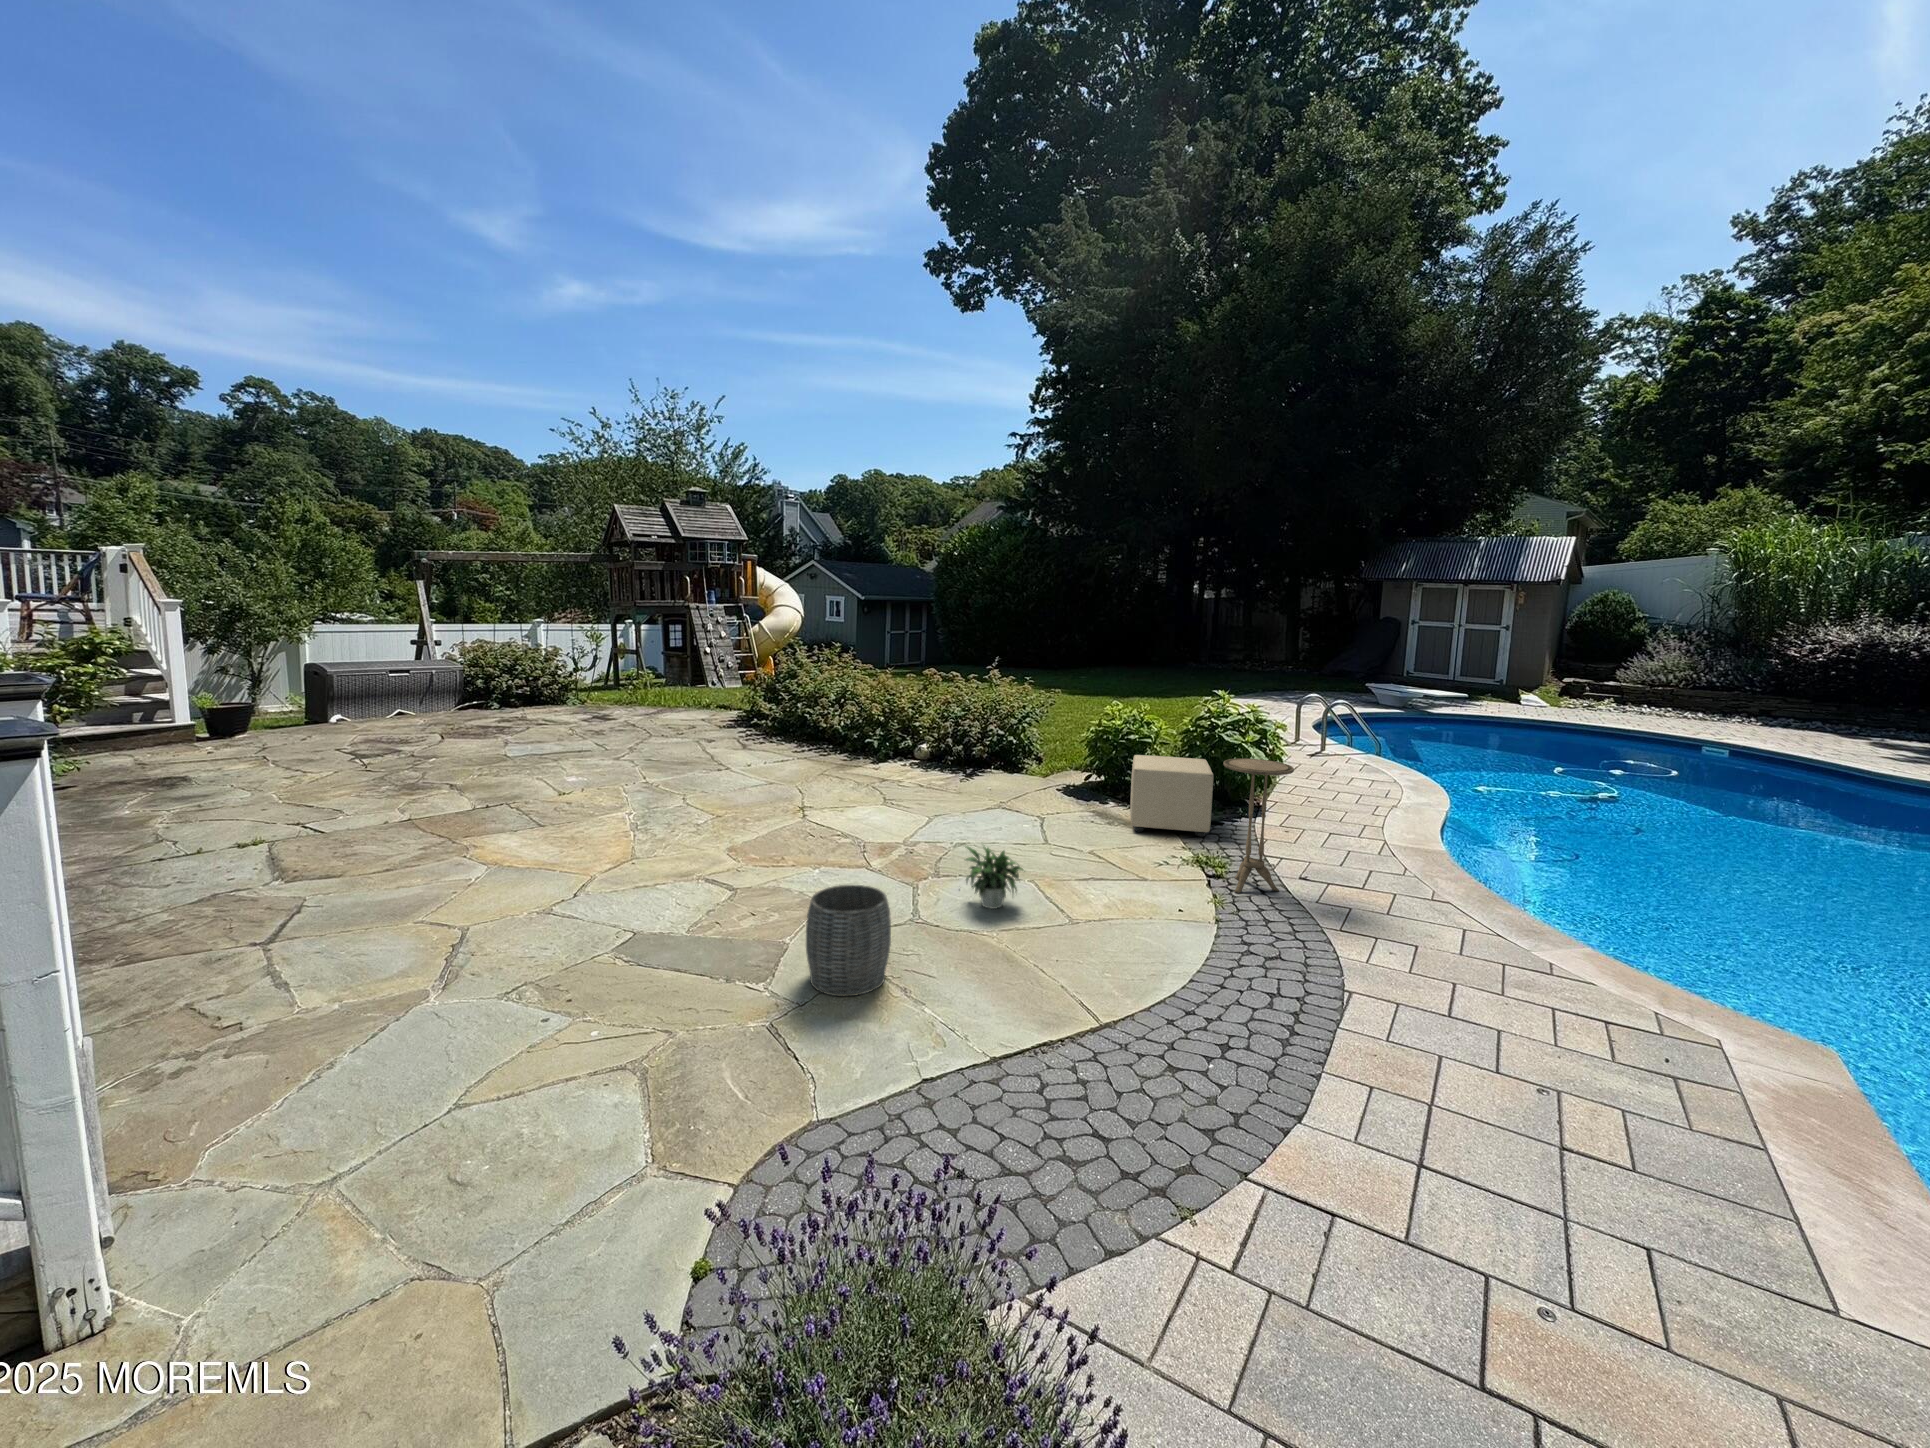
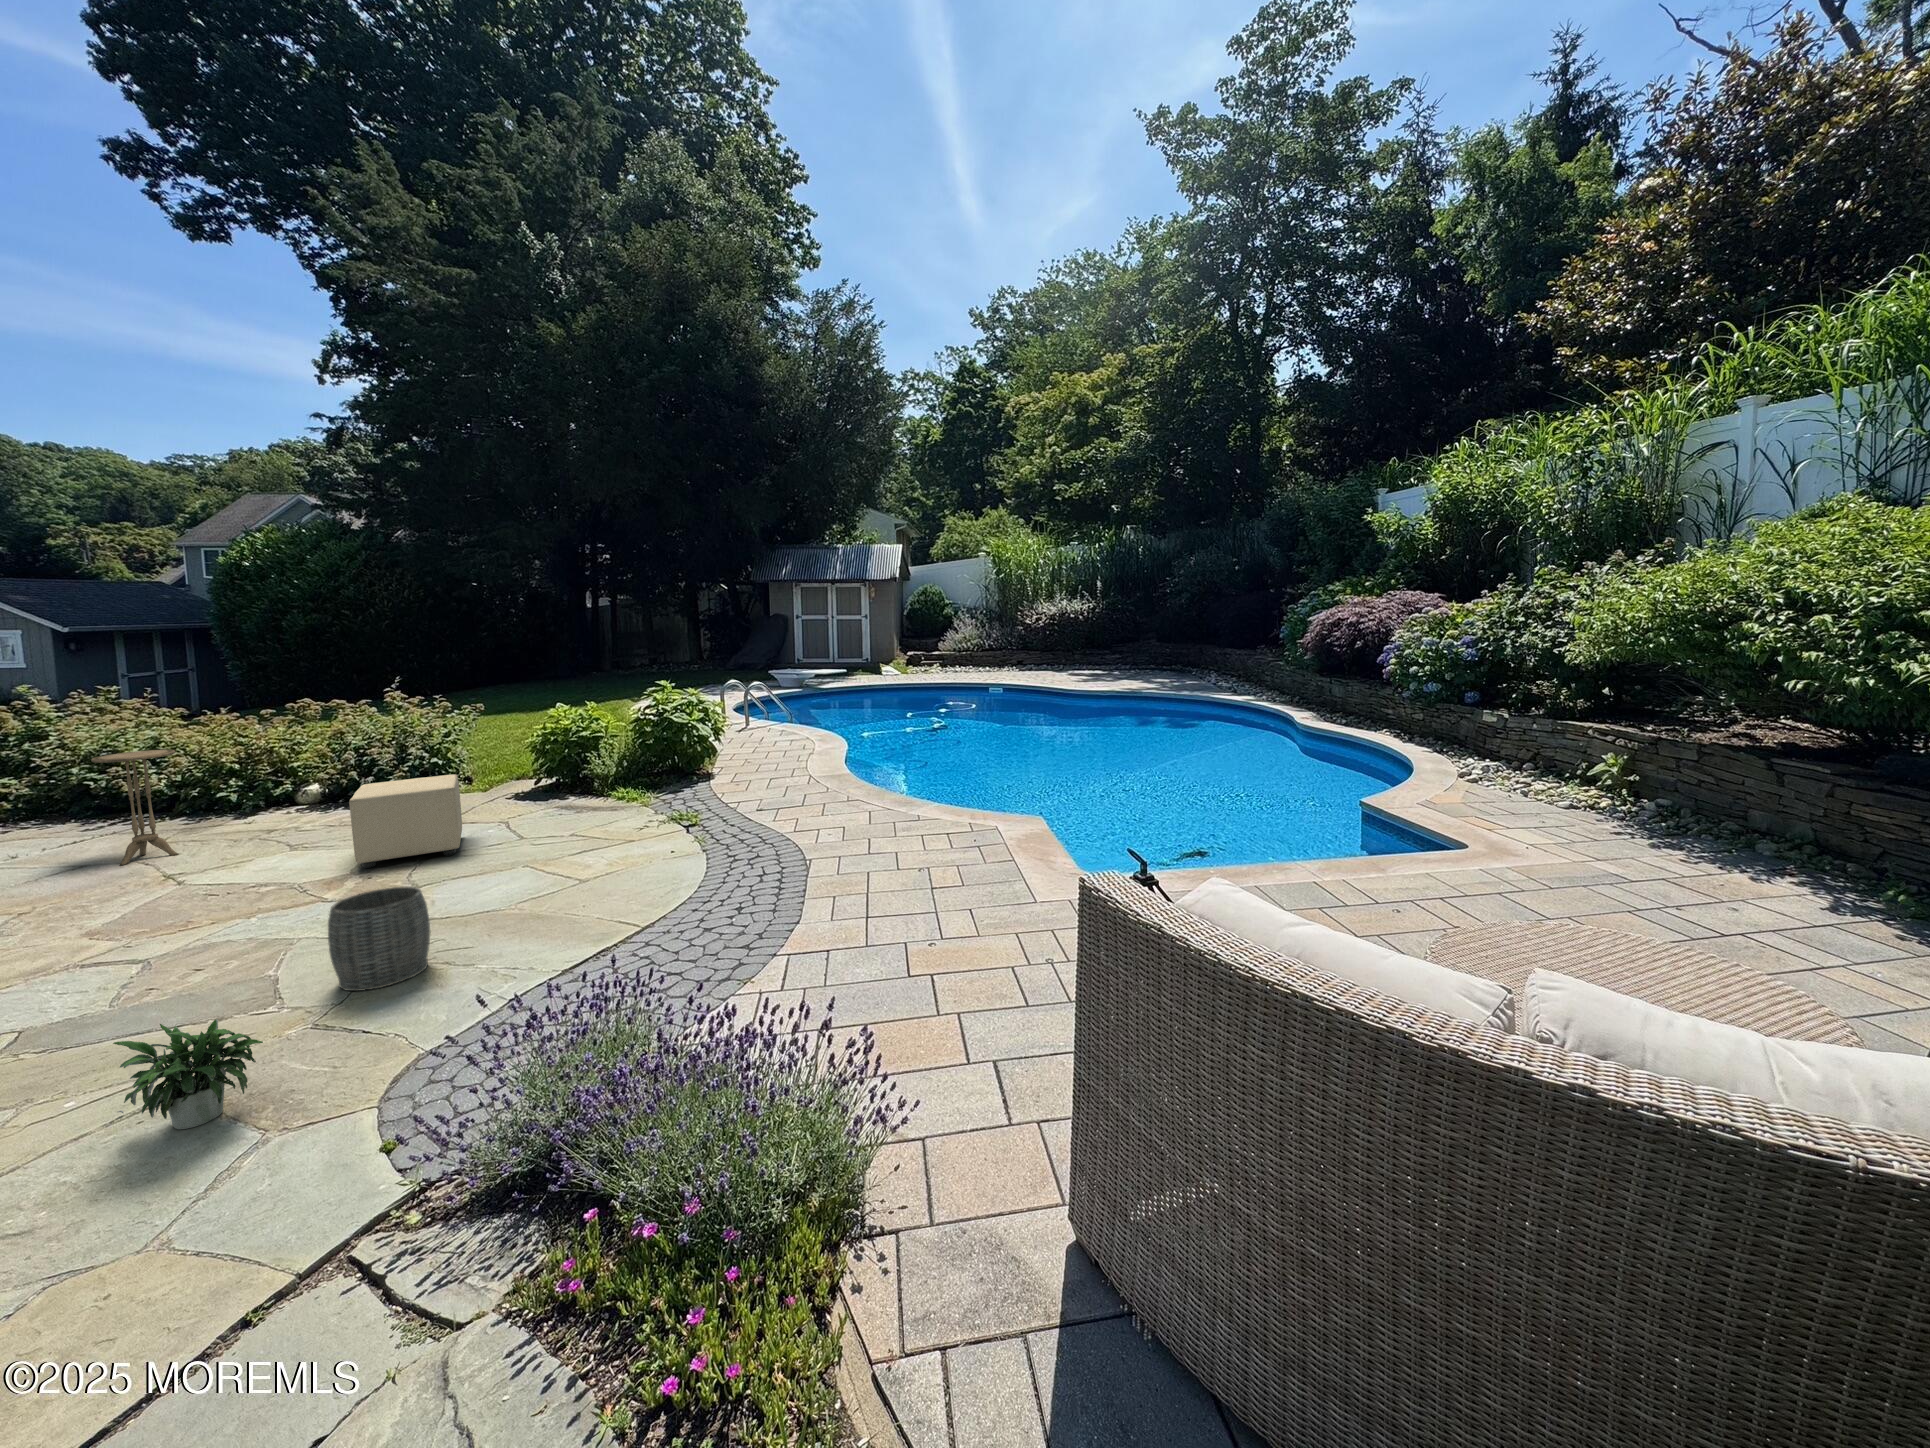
ottoman: present [1130,755,1214,837] -> present [349,774,462,868]
side table: present [1223,758,1294,893] -> present [91,750,179,865]
potted plant: present [966,846,1023,909] -> present [113,1019,263,1129]

